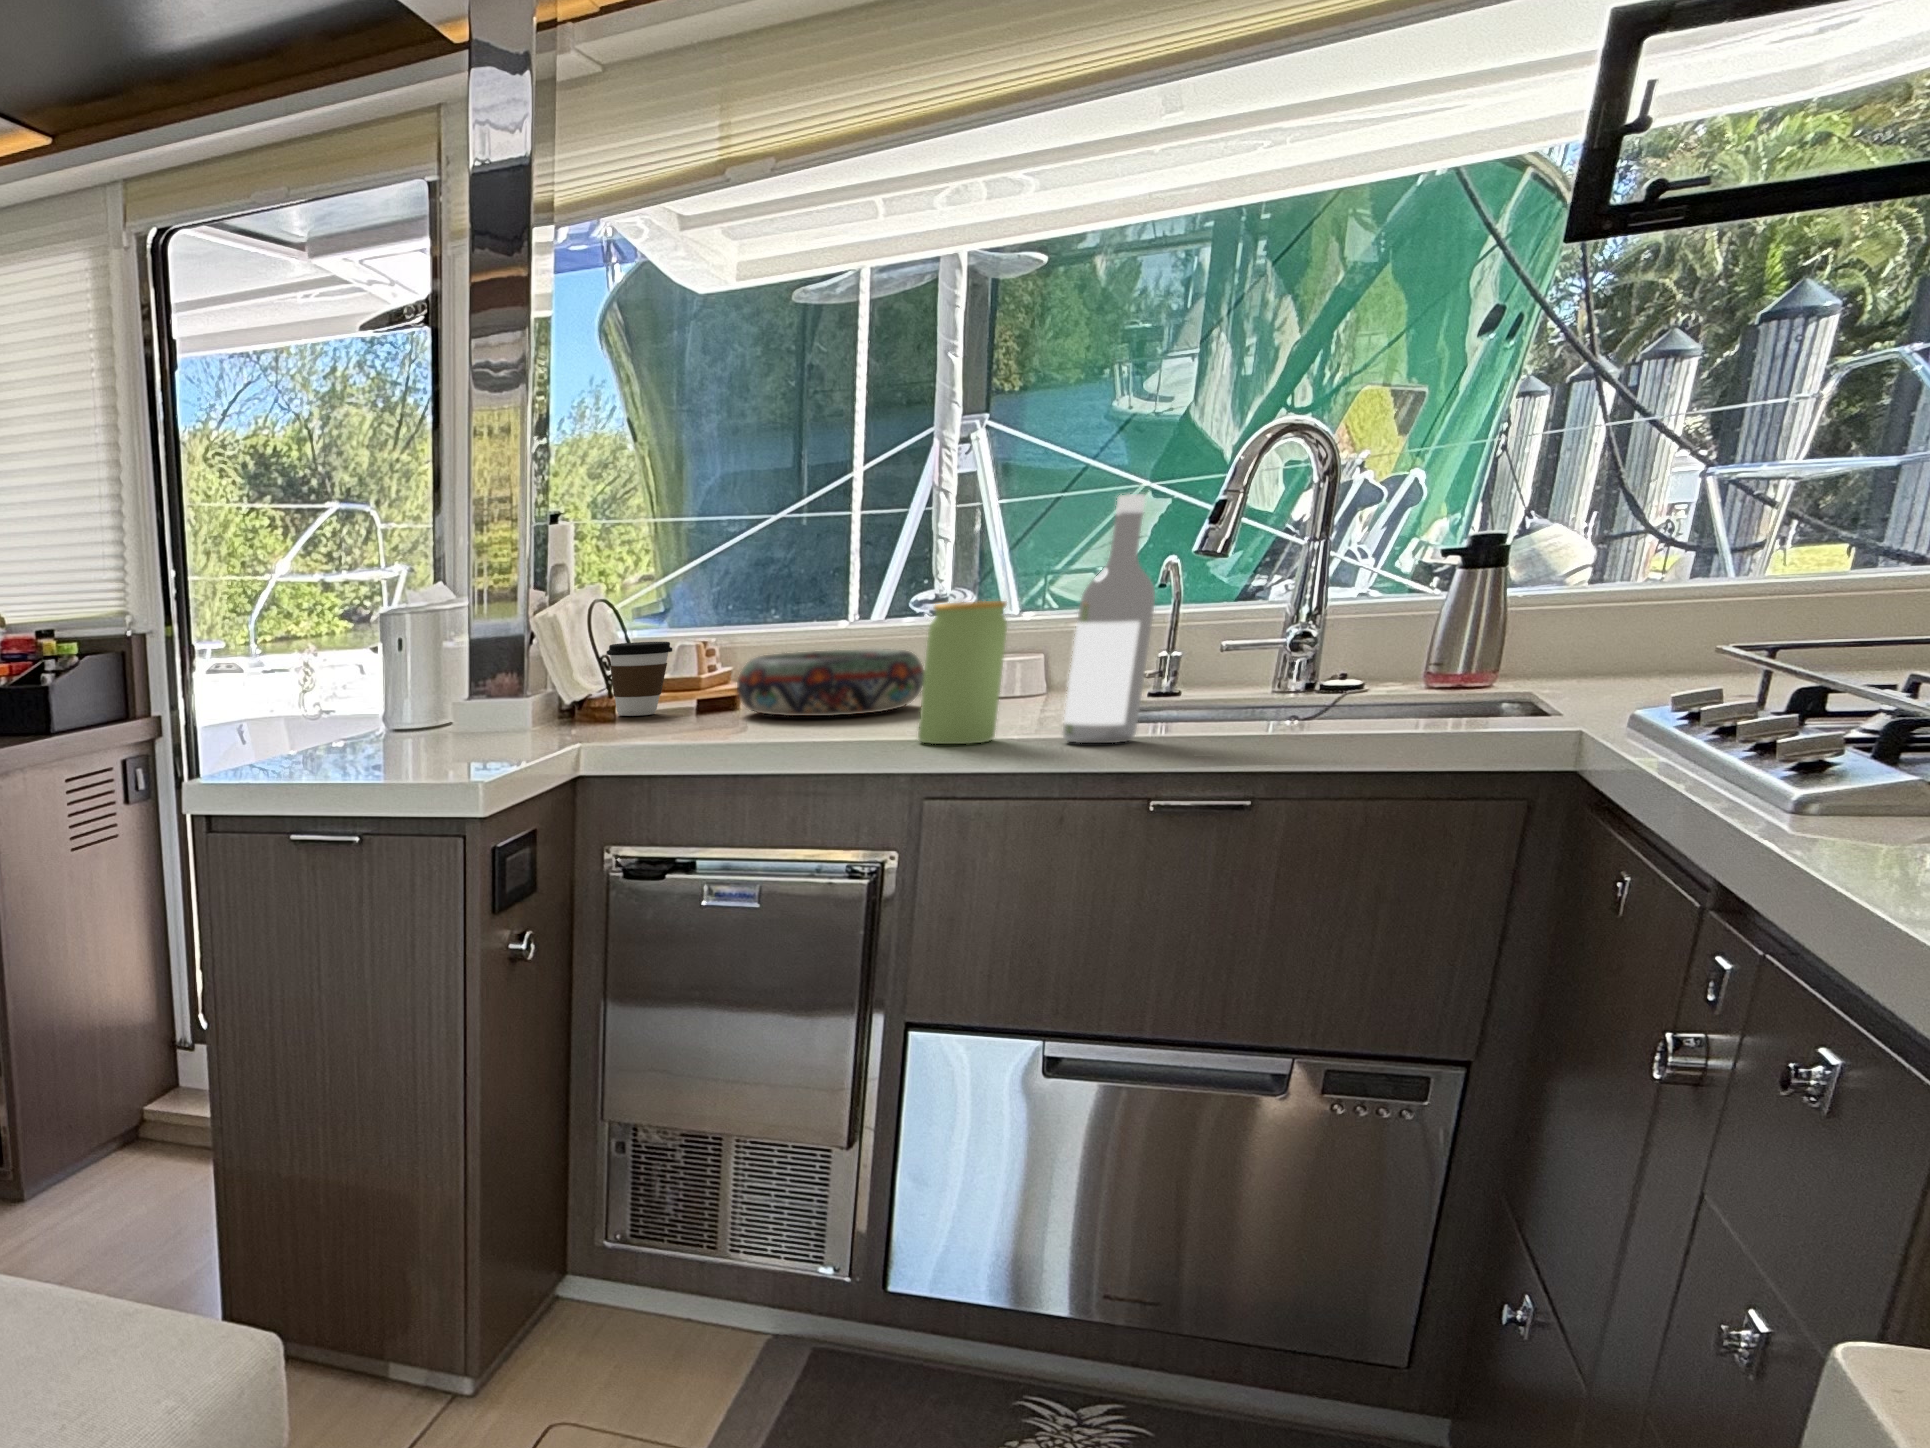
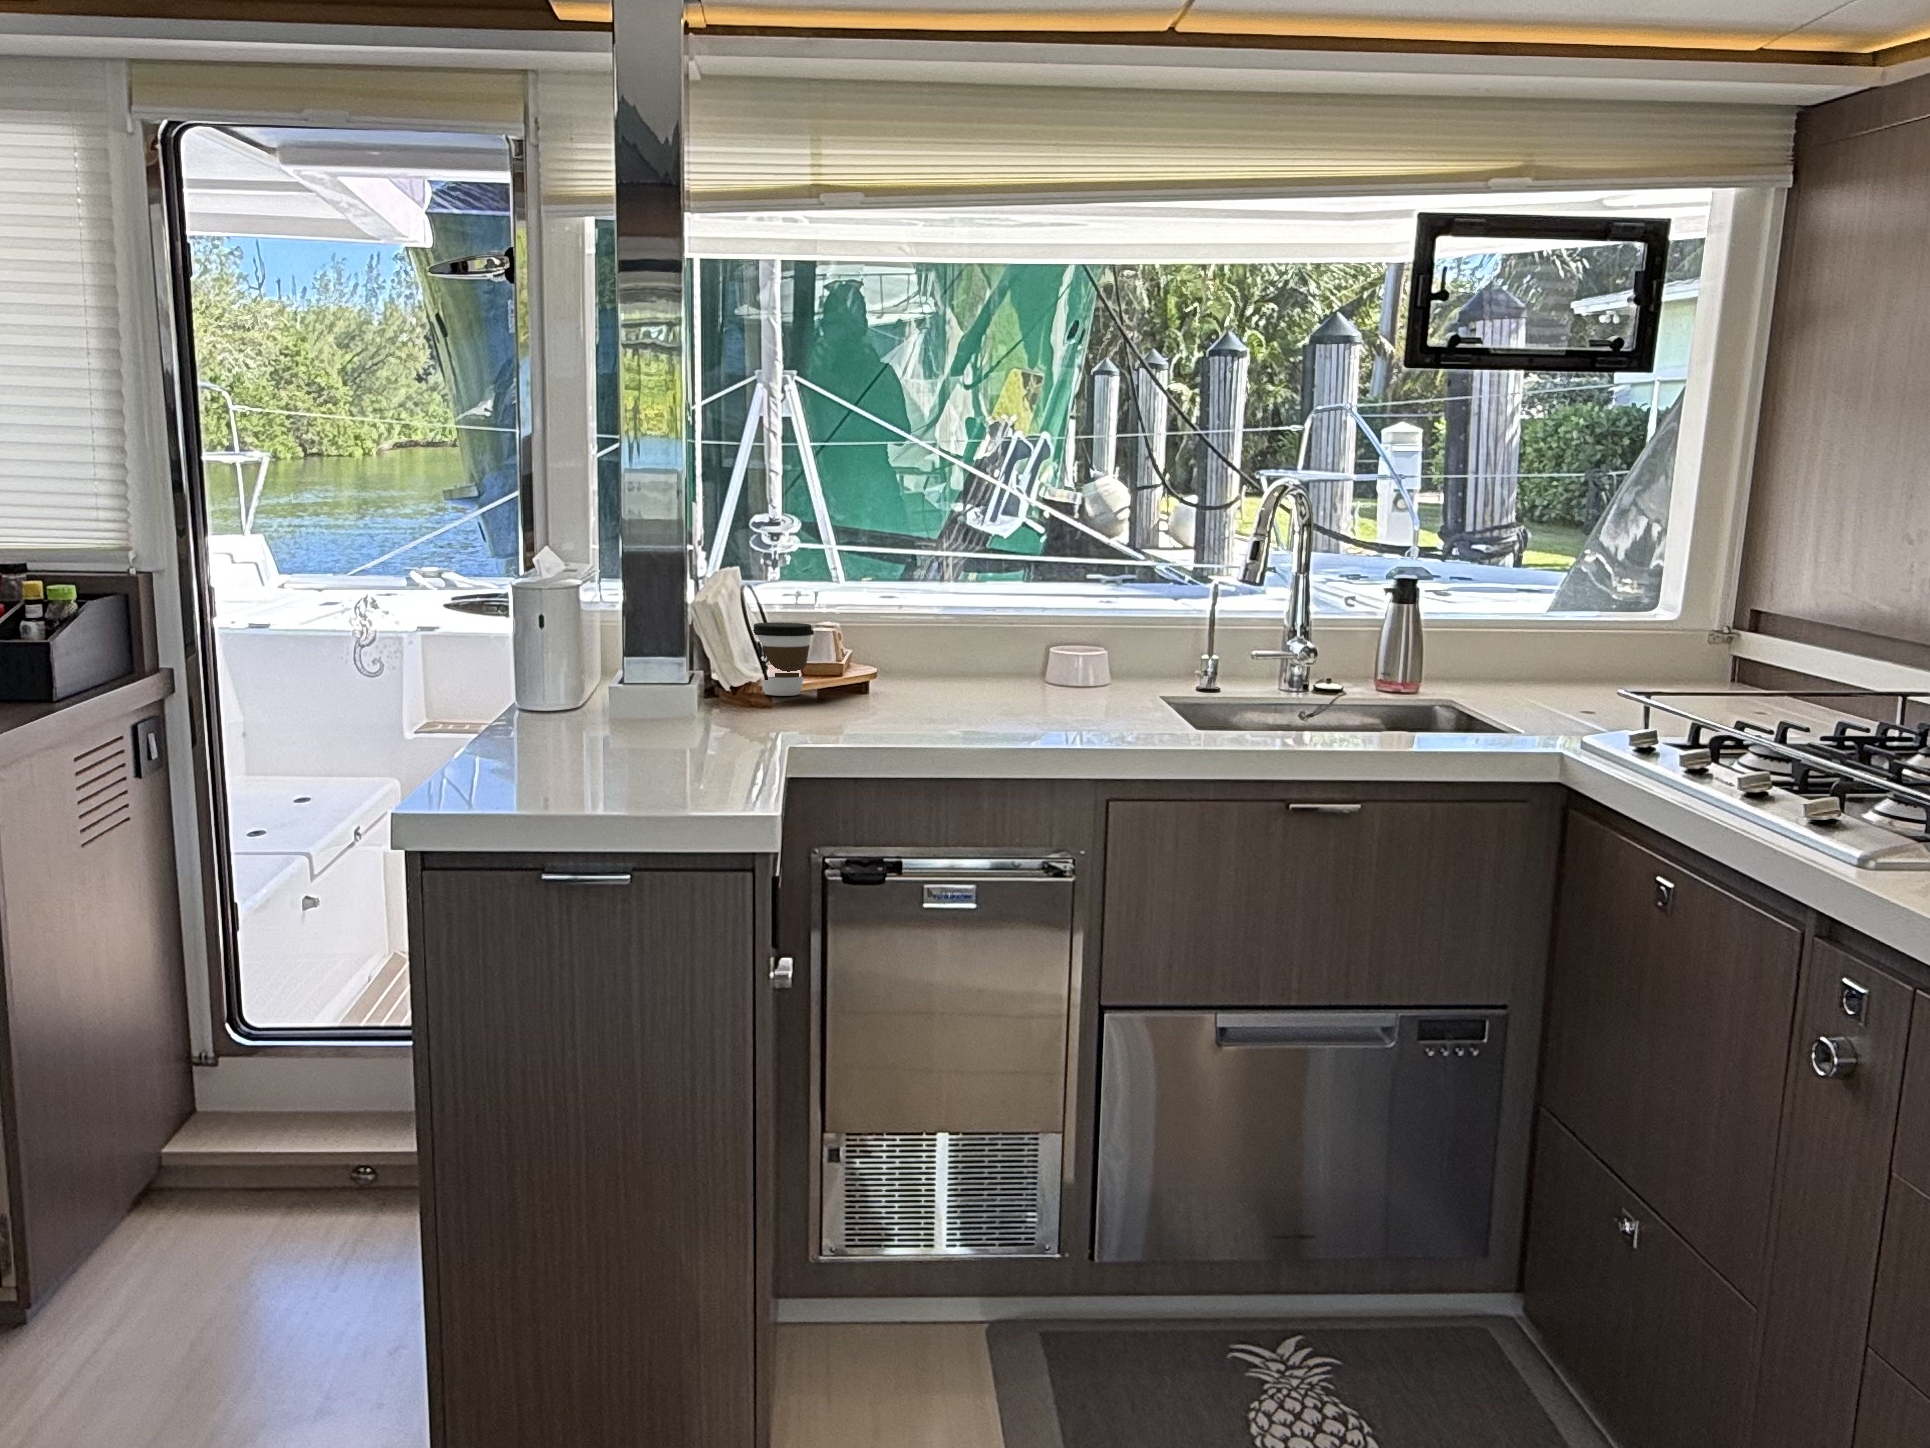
wine bottle: present [1063,494,1155,743] -> none [1244,532,1309,747]
jar: present [918,601,1007,744] -> none [1120,613,1189,745]
decorative bowl: present [737,649,924,716] -> none [885,640,1048,704]

